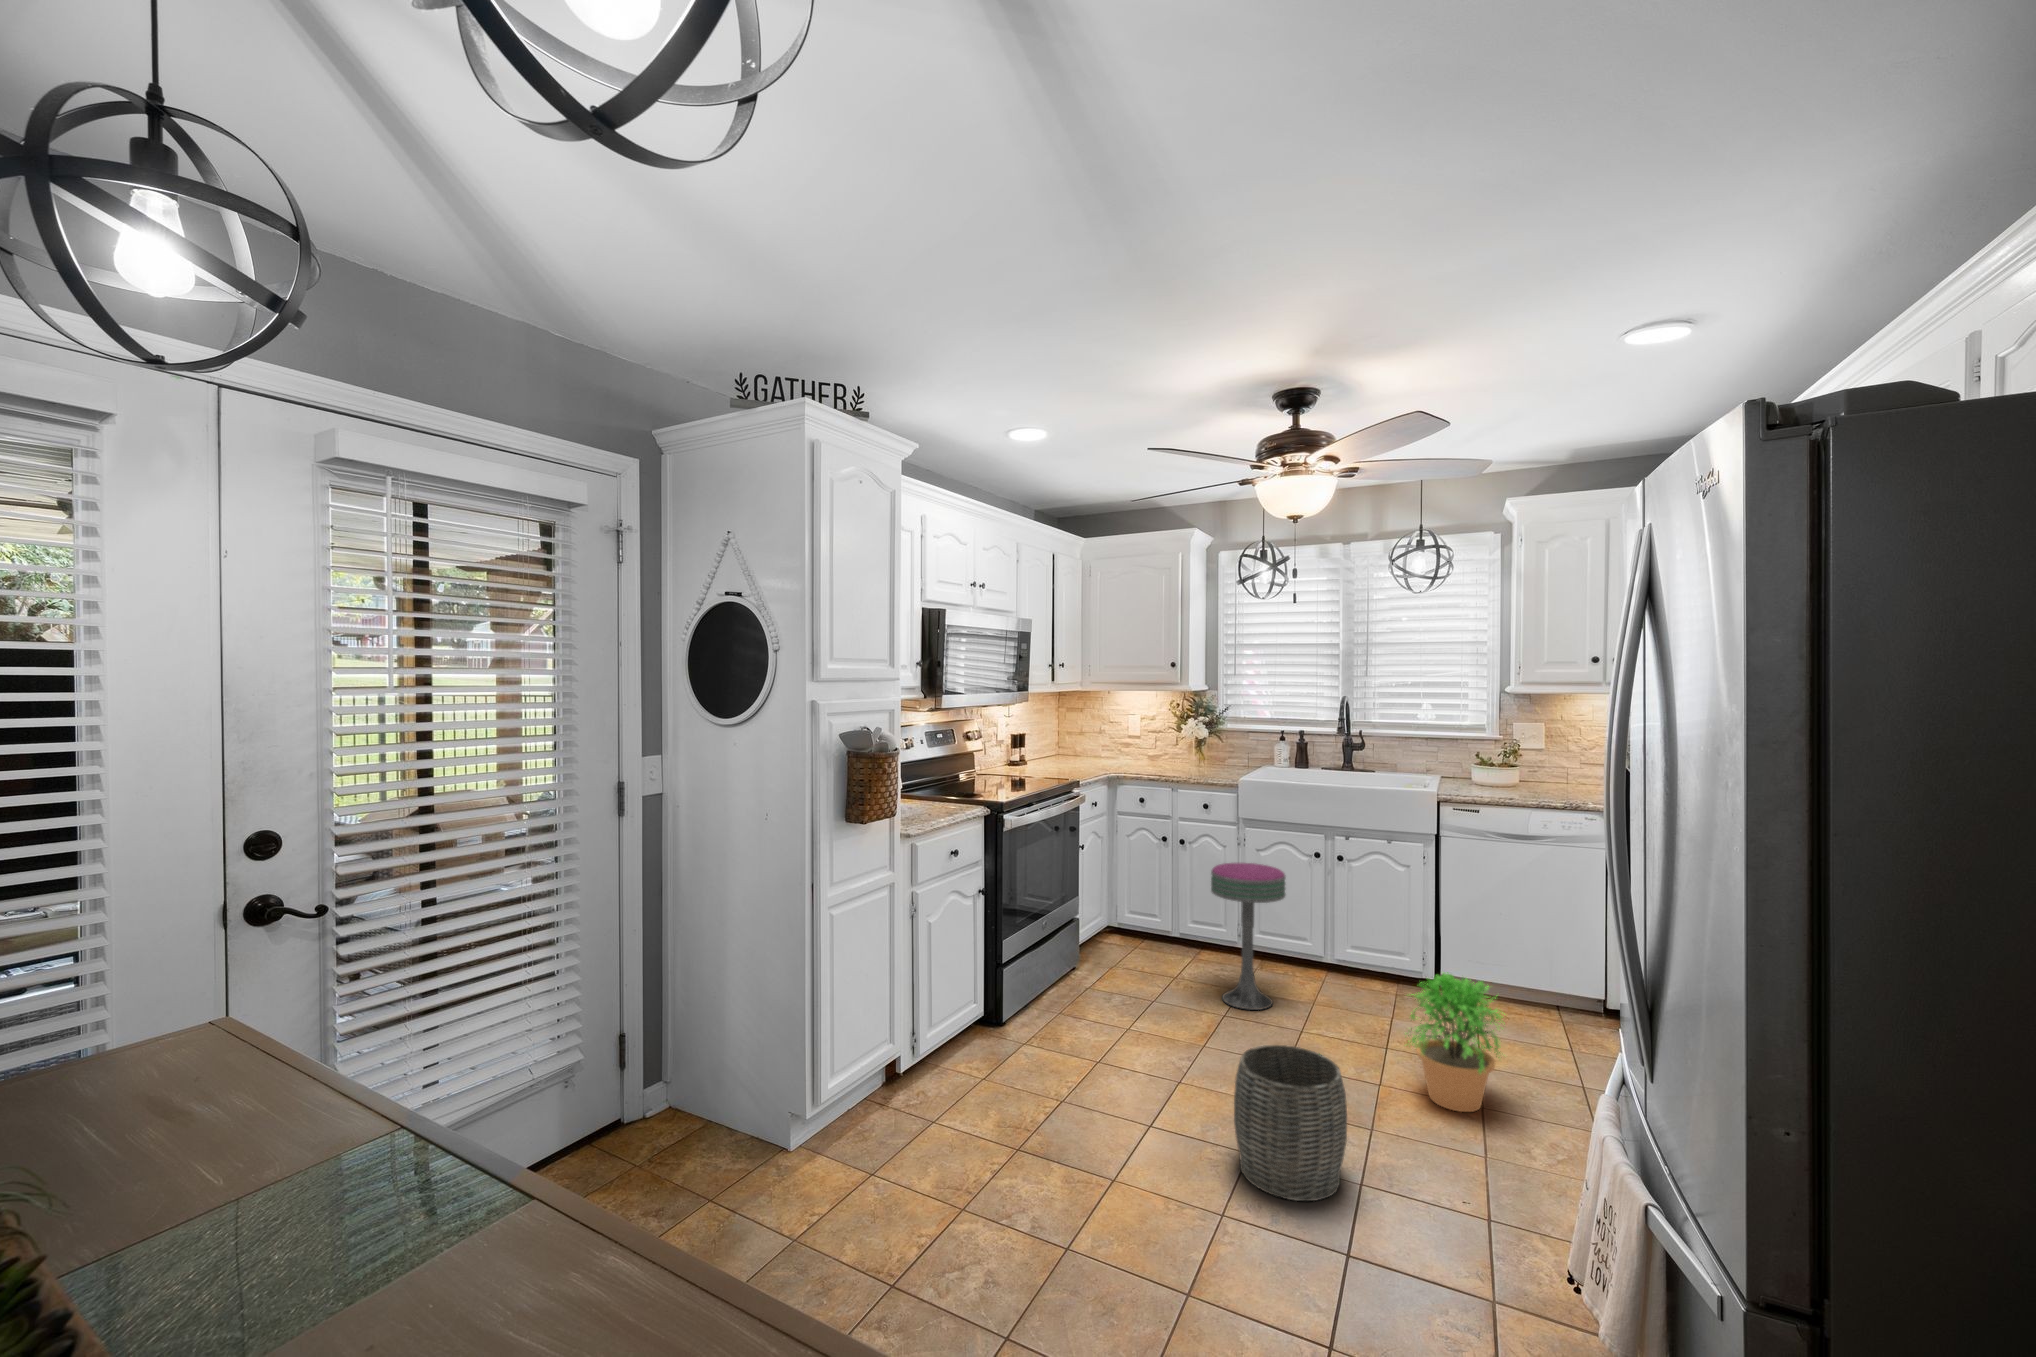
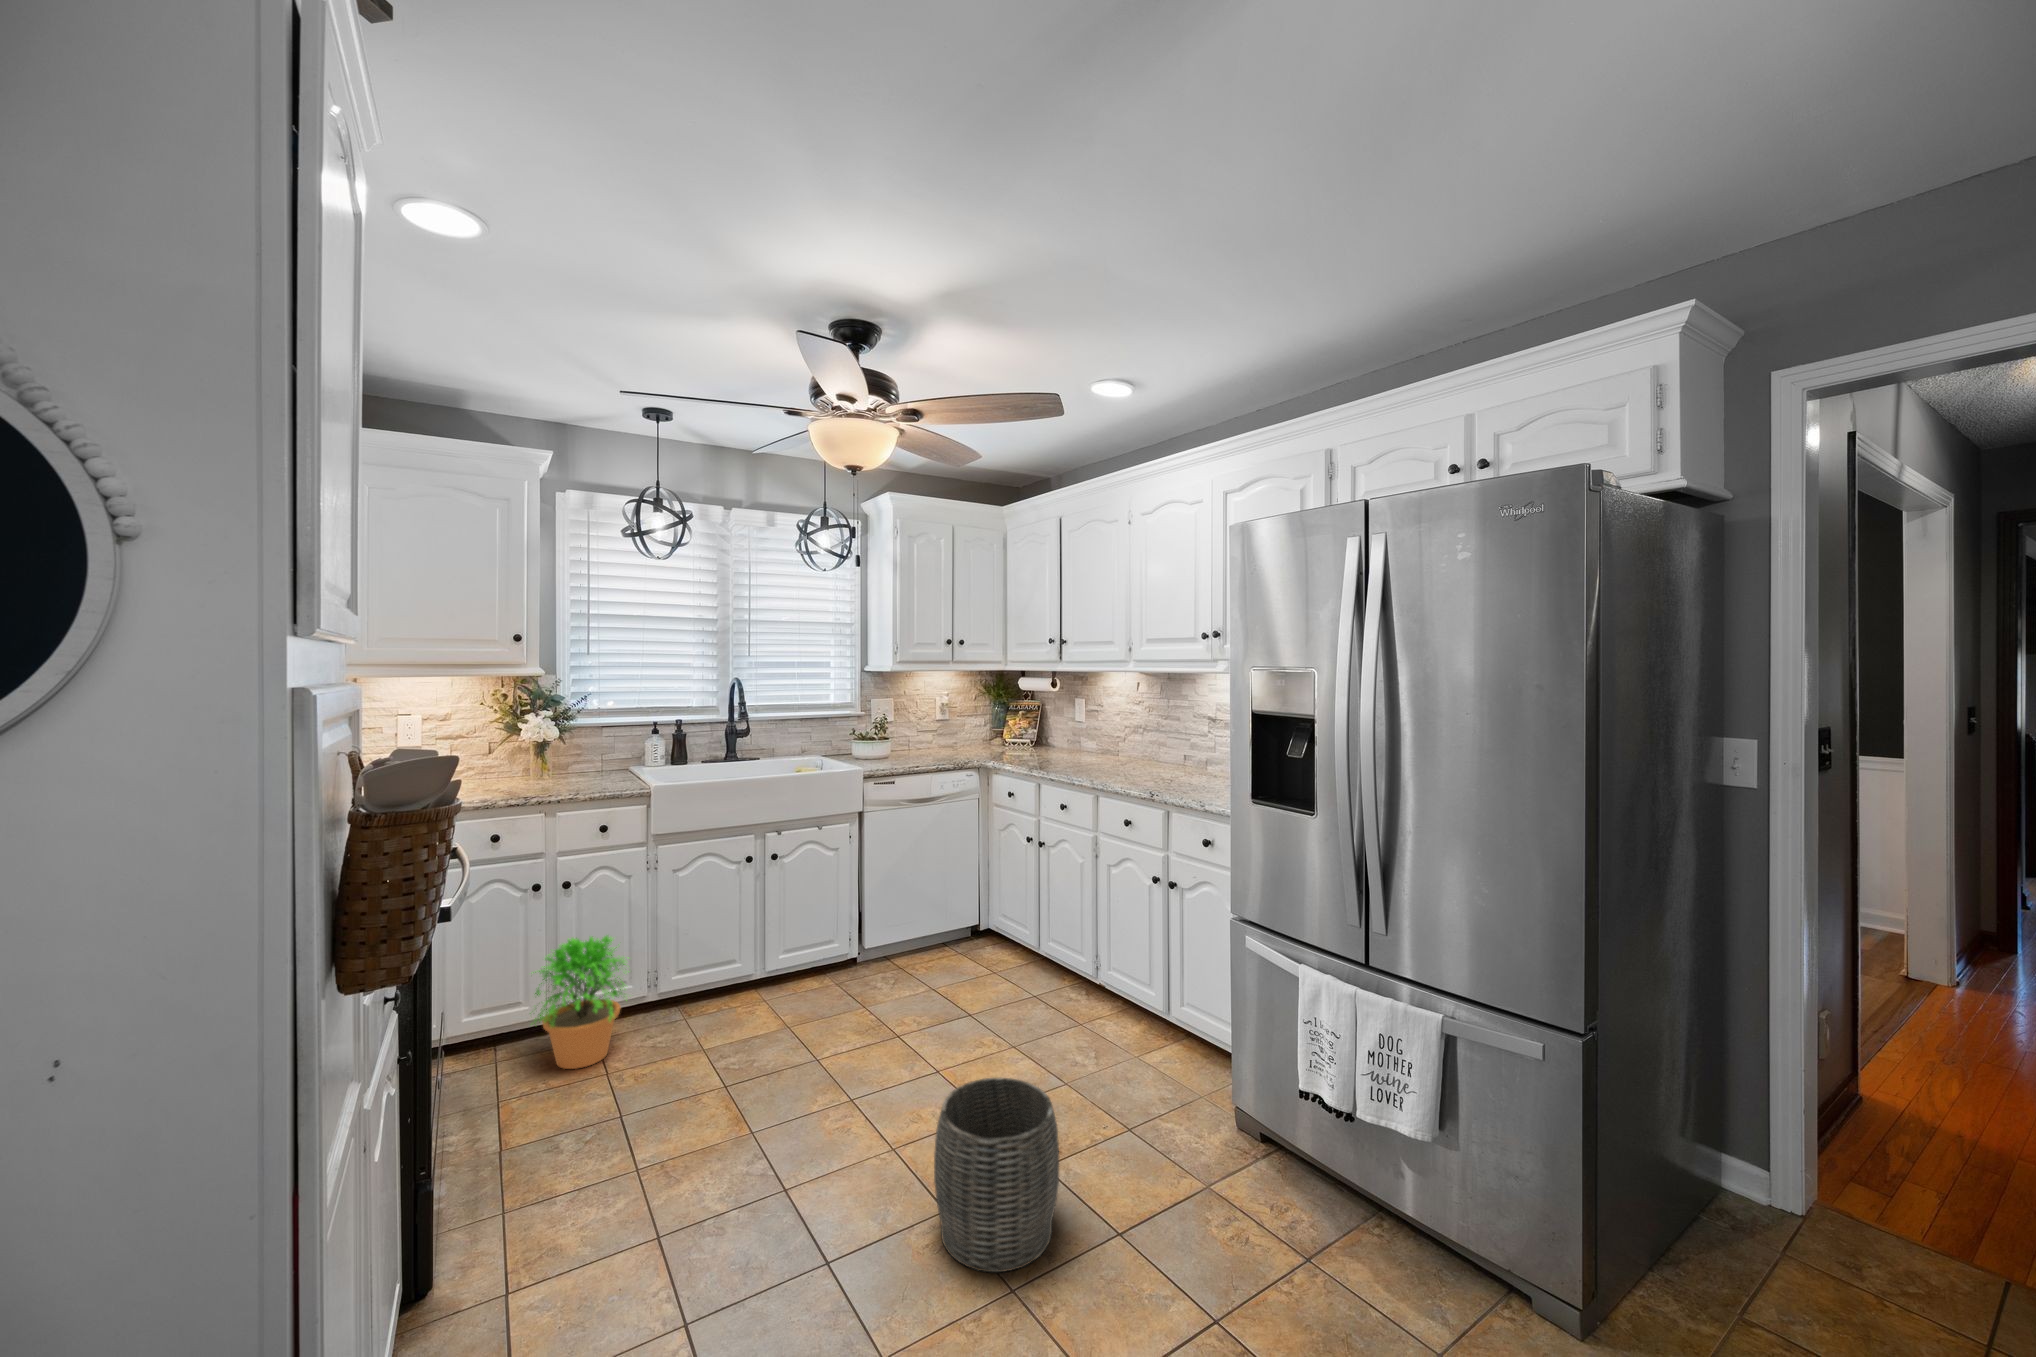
bar stool: present [1211,863,1286,1010] -> none [673,885,769,1074]
potted plant: present [1406,972,1503,1112] -> present [530,936,629,1069]

